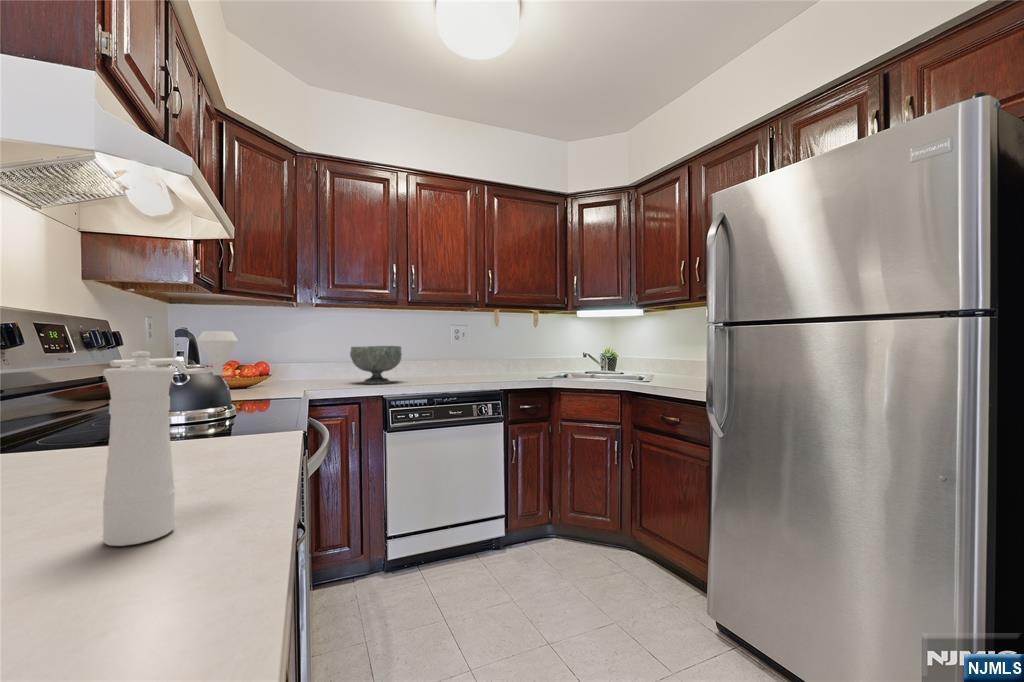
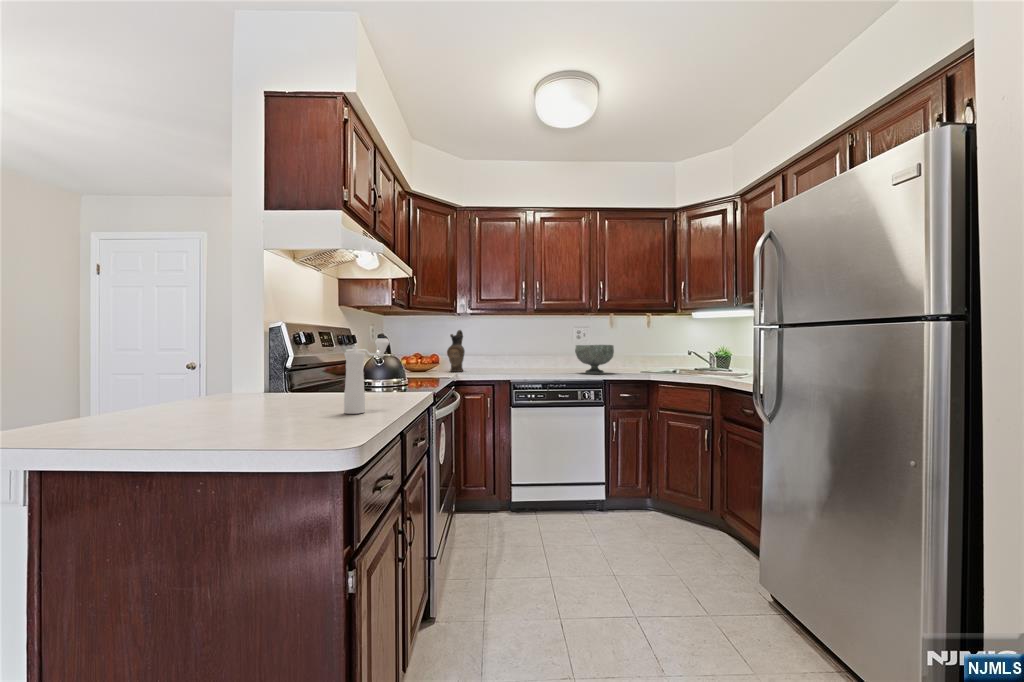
ceramic pitcher: none [283,326,310,386] -> present [447,330,465,372]
decorative bowl: present [350,346,401,384] -> present [575,345,614,374]

